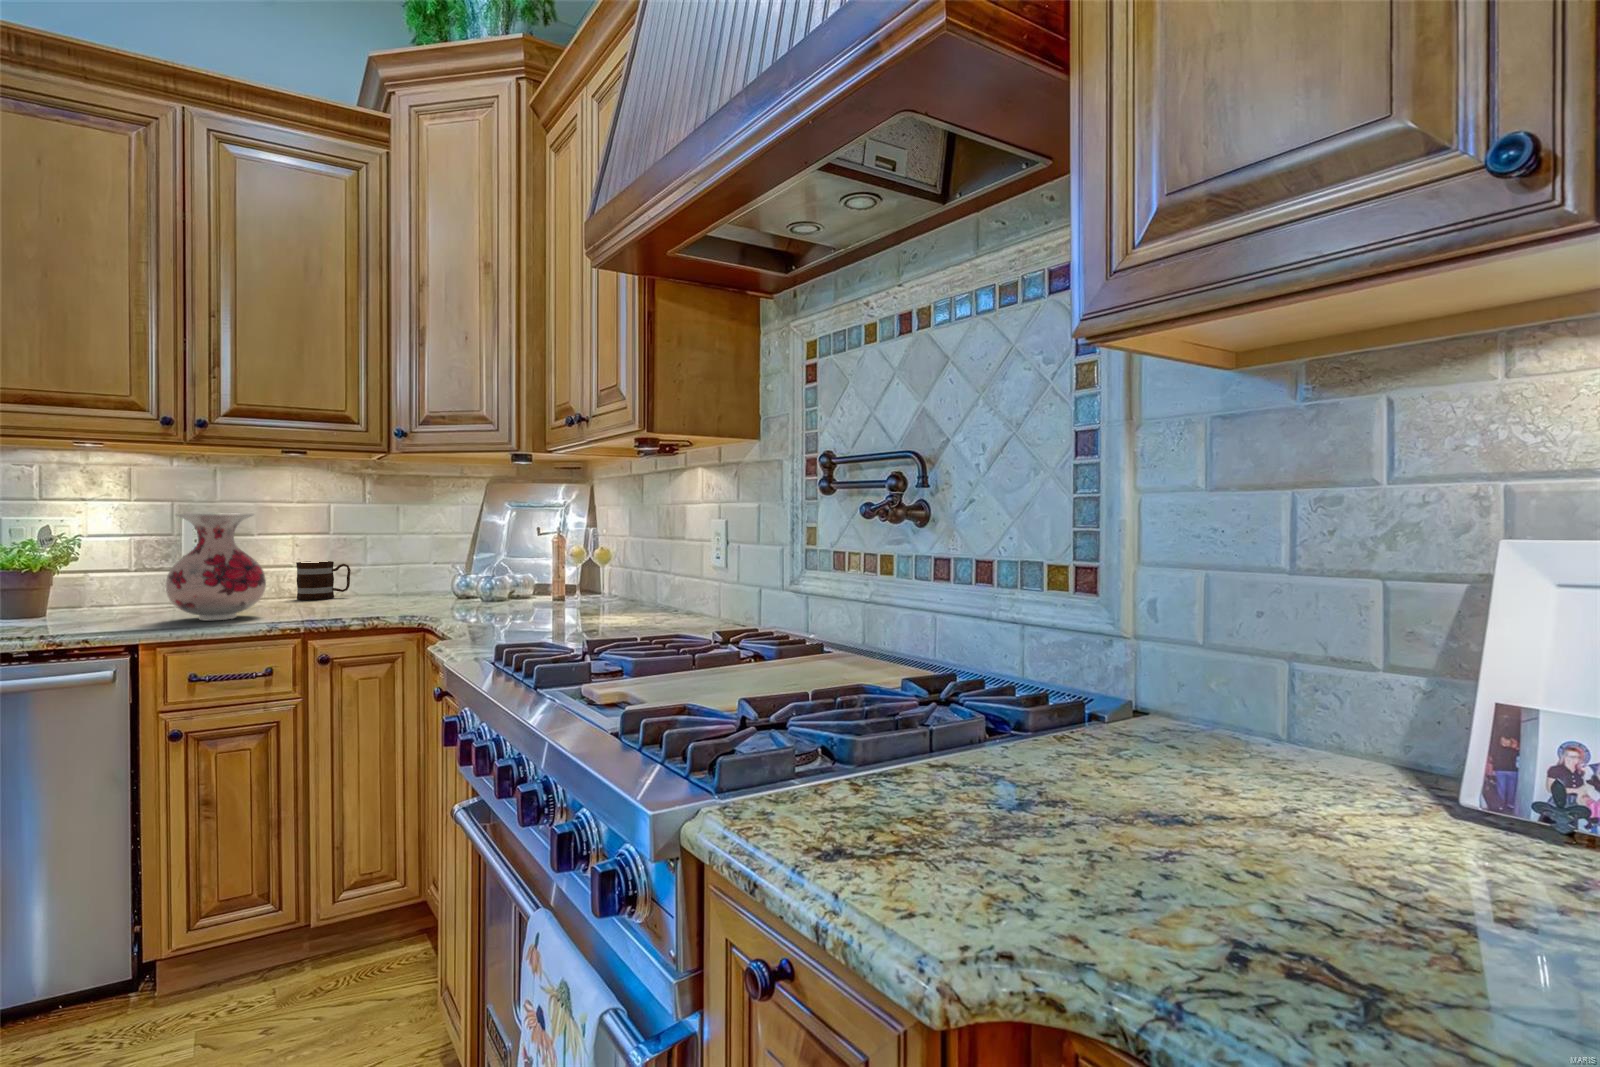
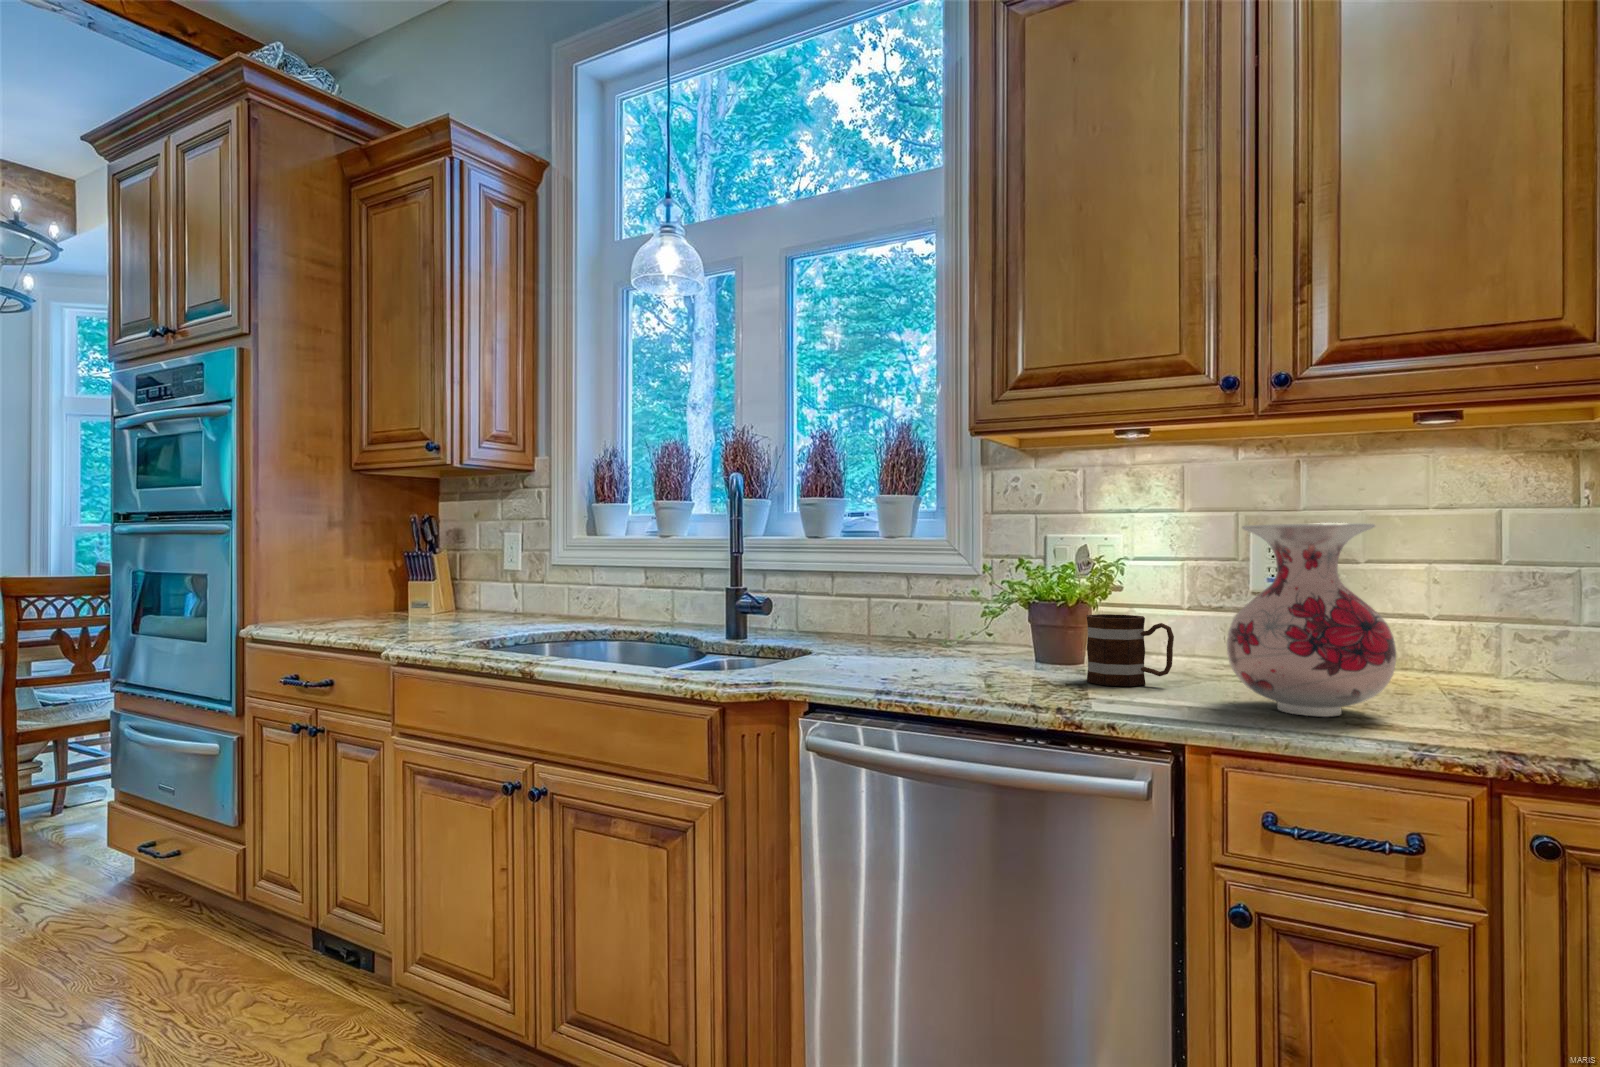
mug: present [296,561,351,600] -> present [1087,614,1174,686]

